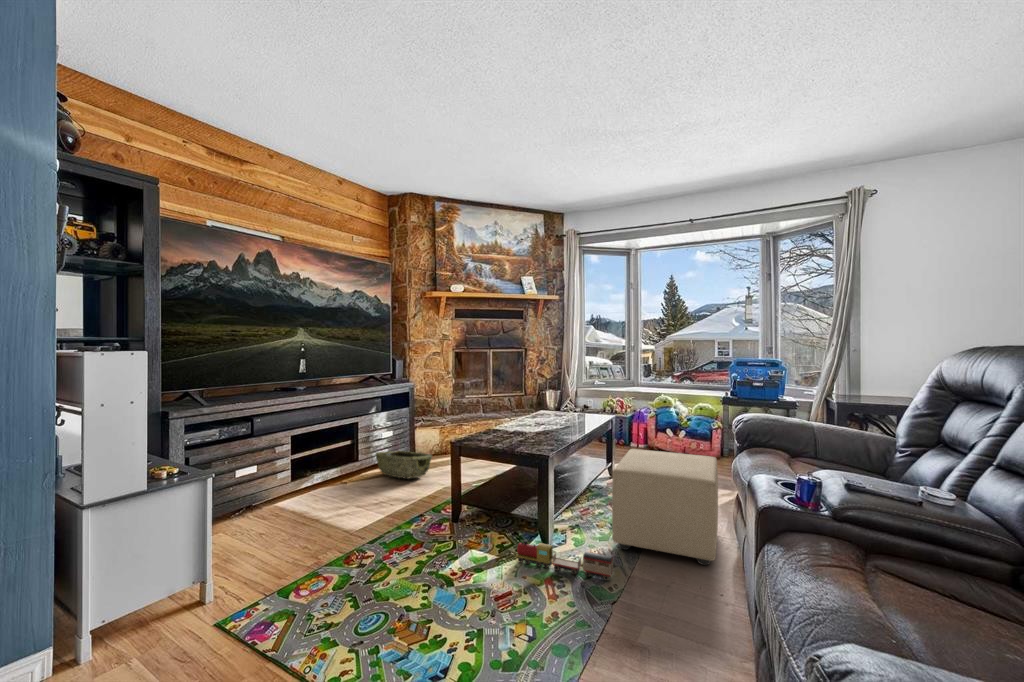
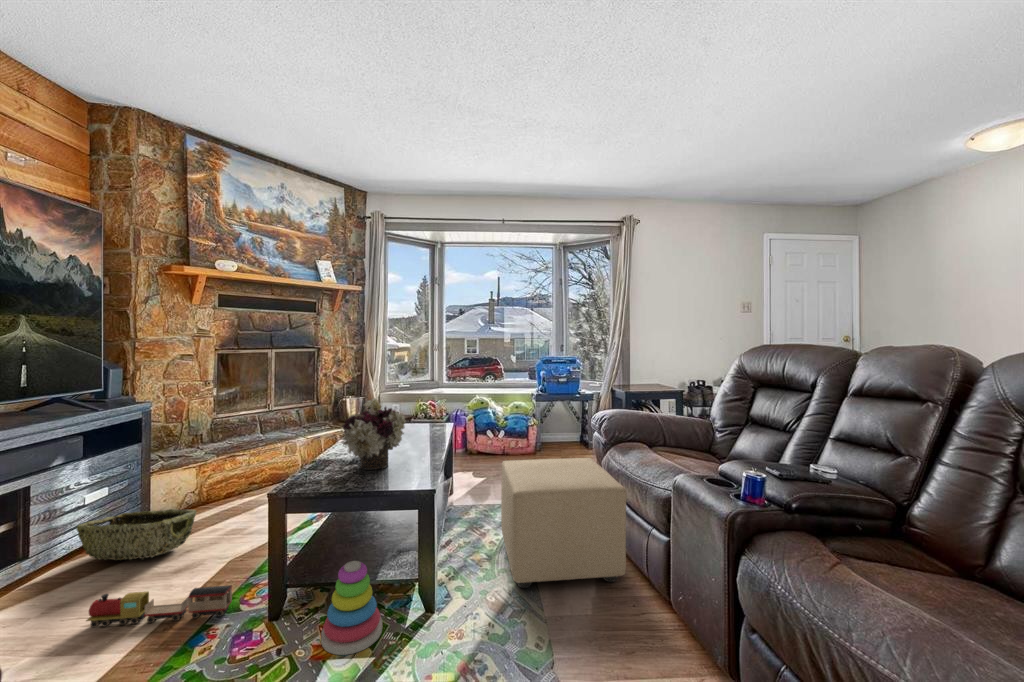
flower arrangement: none [498,388,547,440] -> present [342,398,406,470]
stacking toy: none [474,495,513,551] -> present [321,561,382,655]
toy train: present [516,540,613,581] -> present [86,585,232,627]

